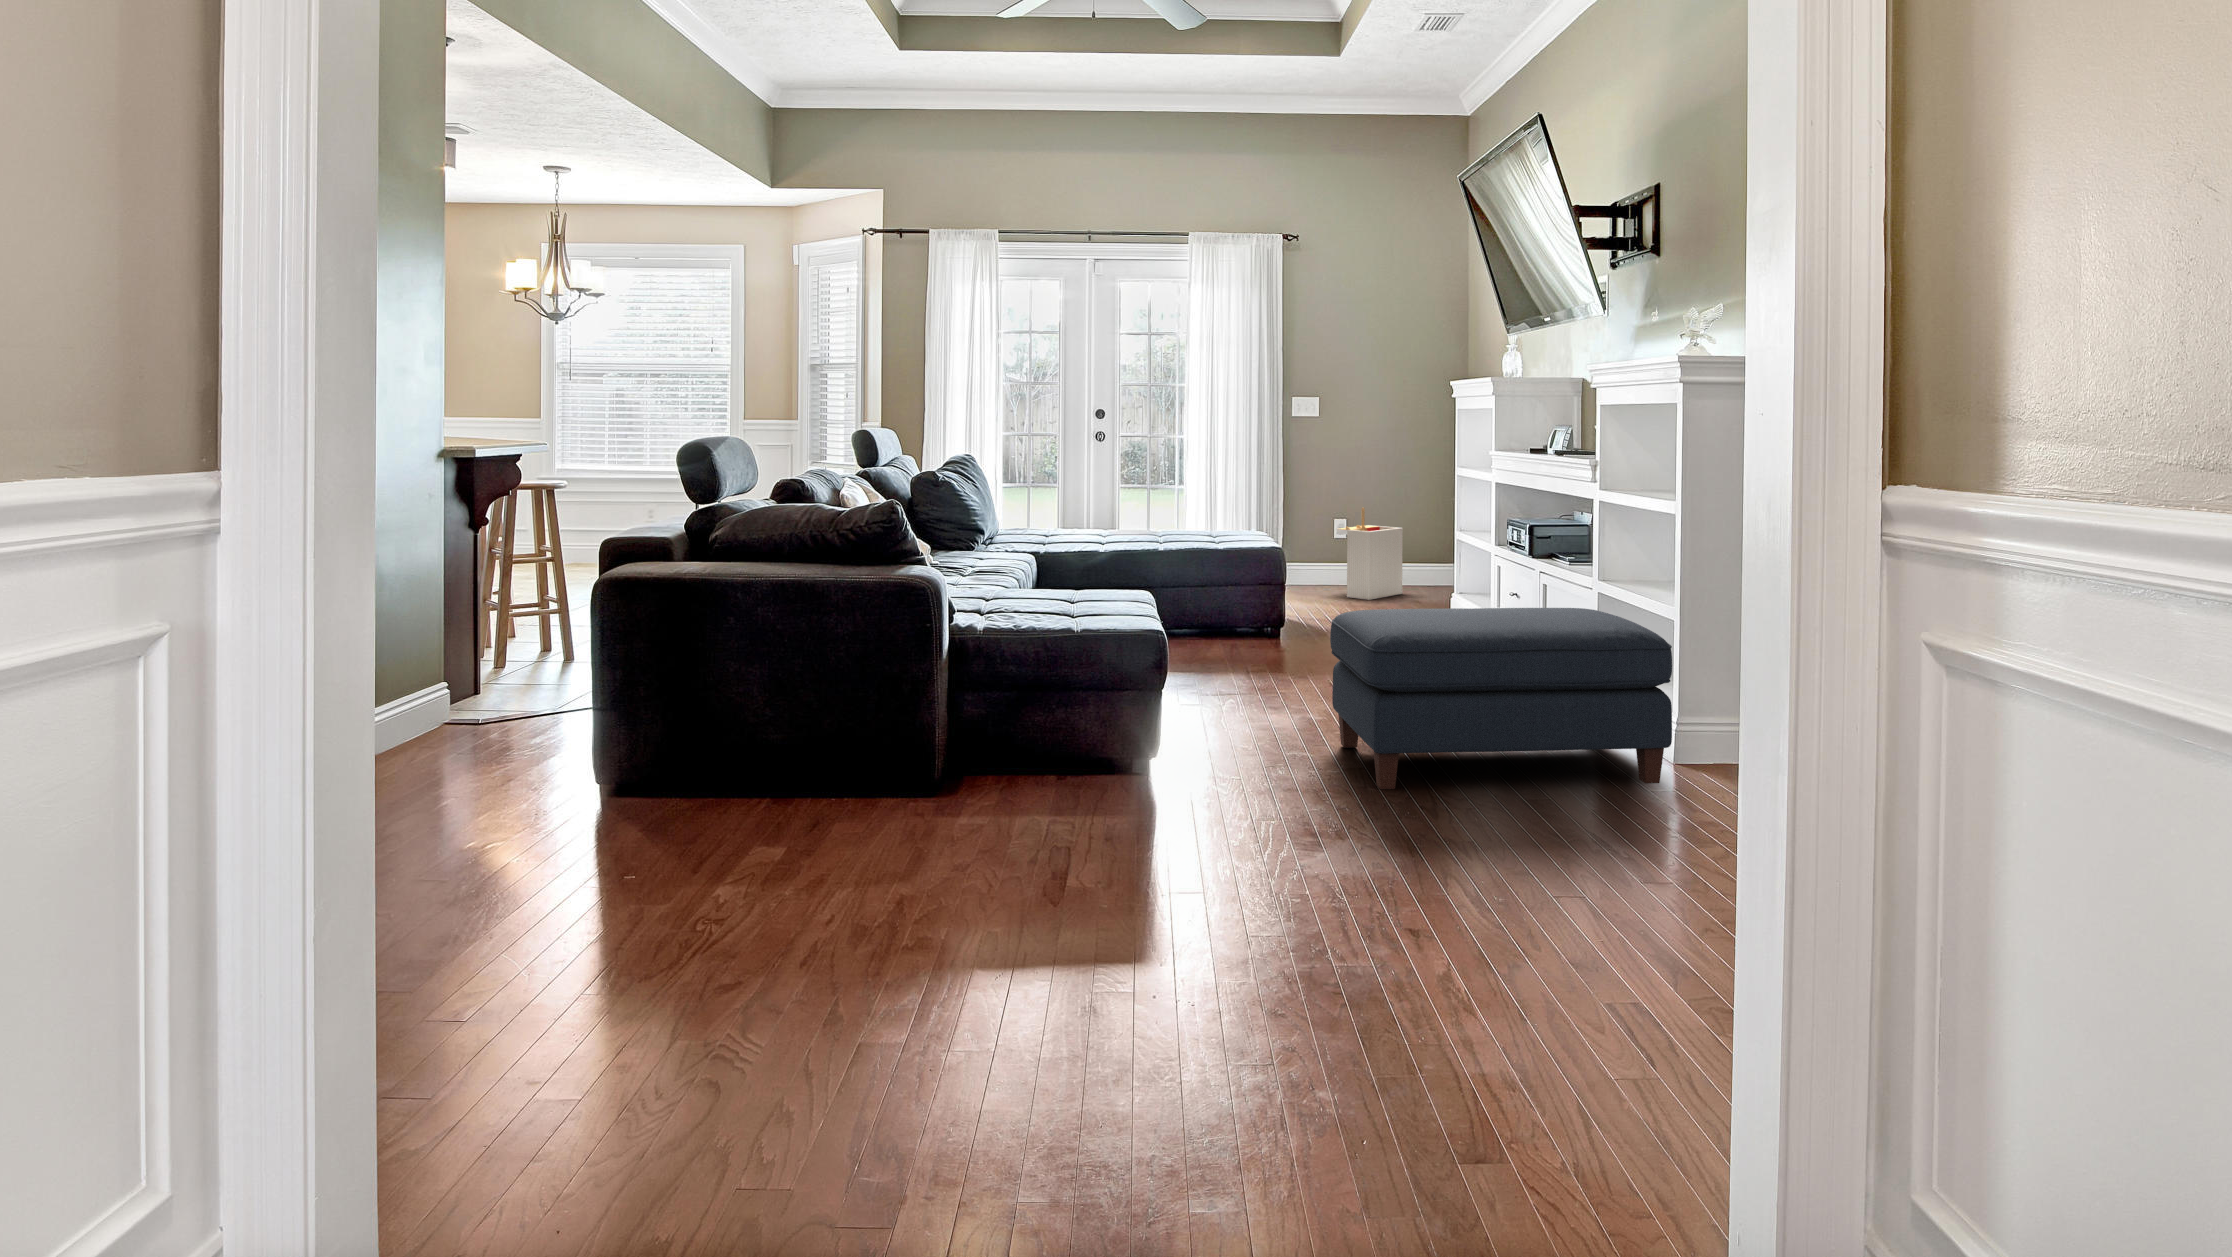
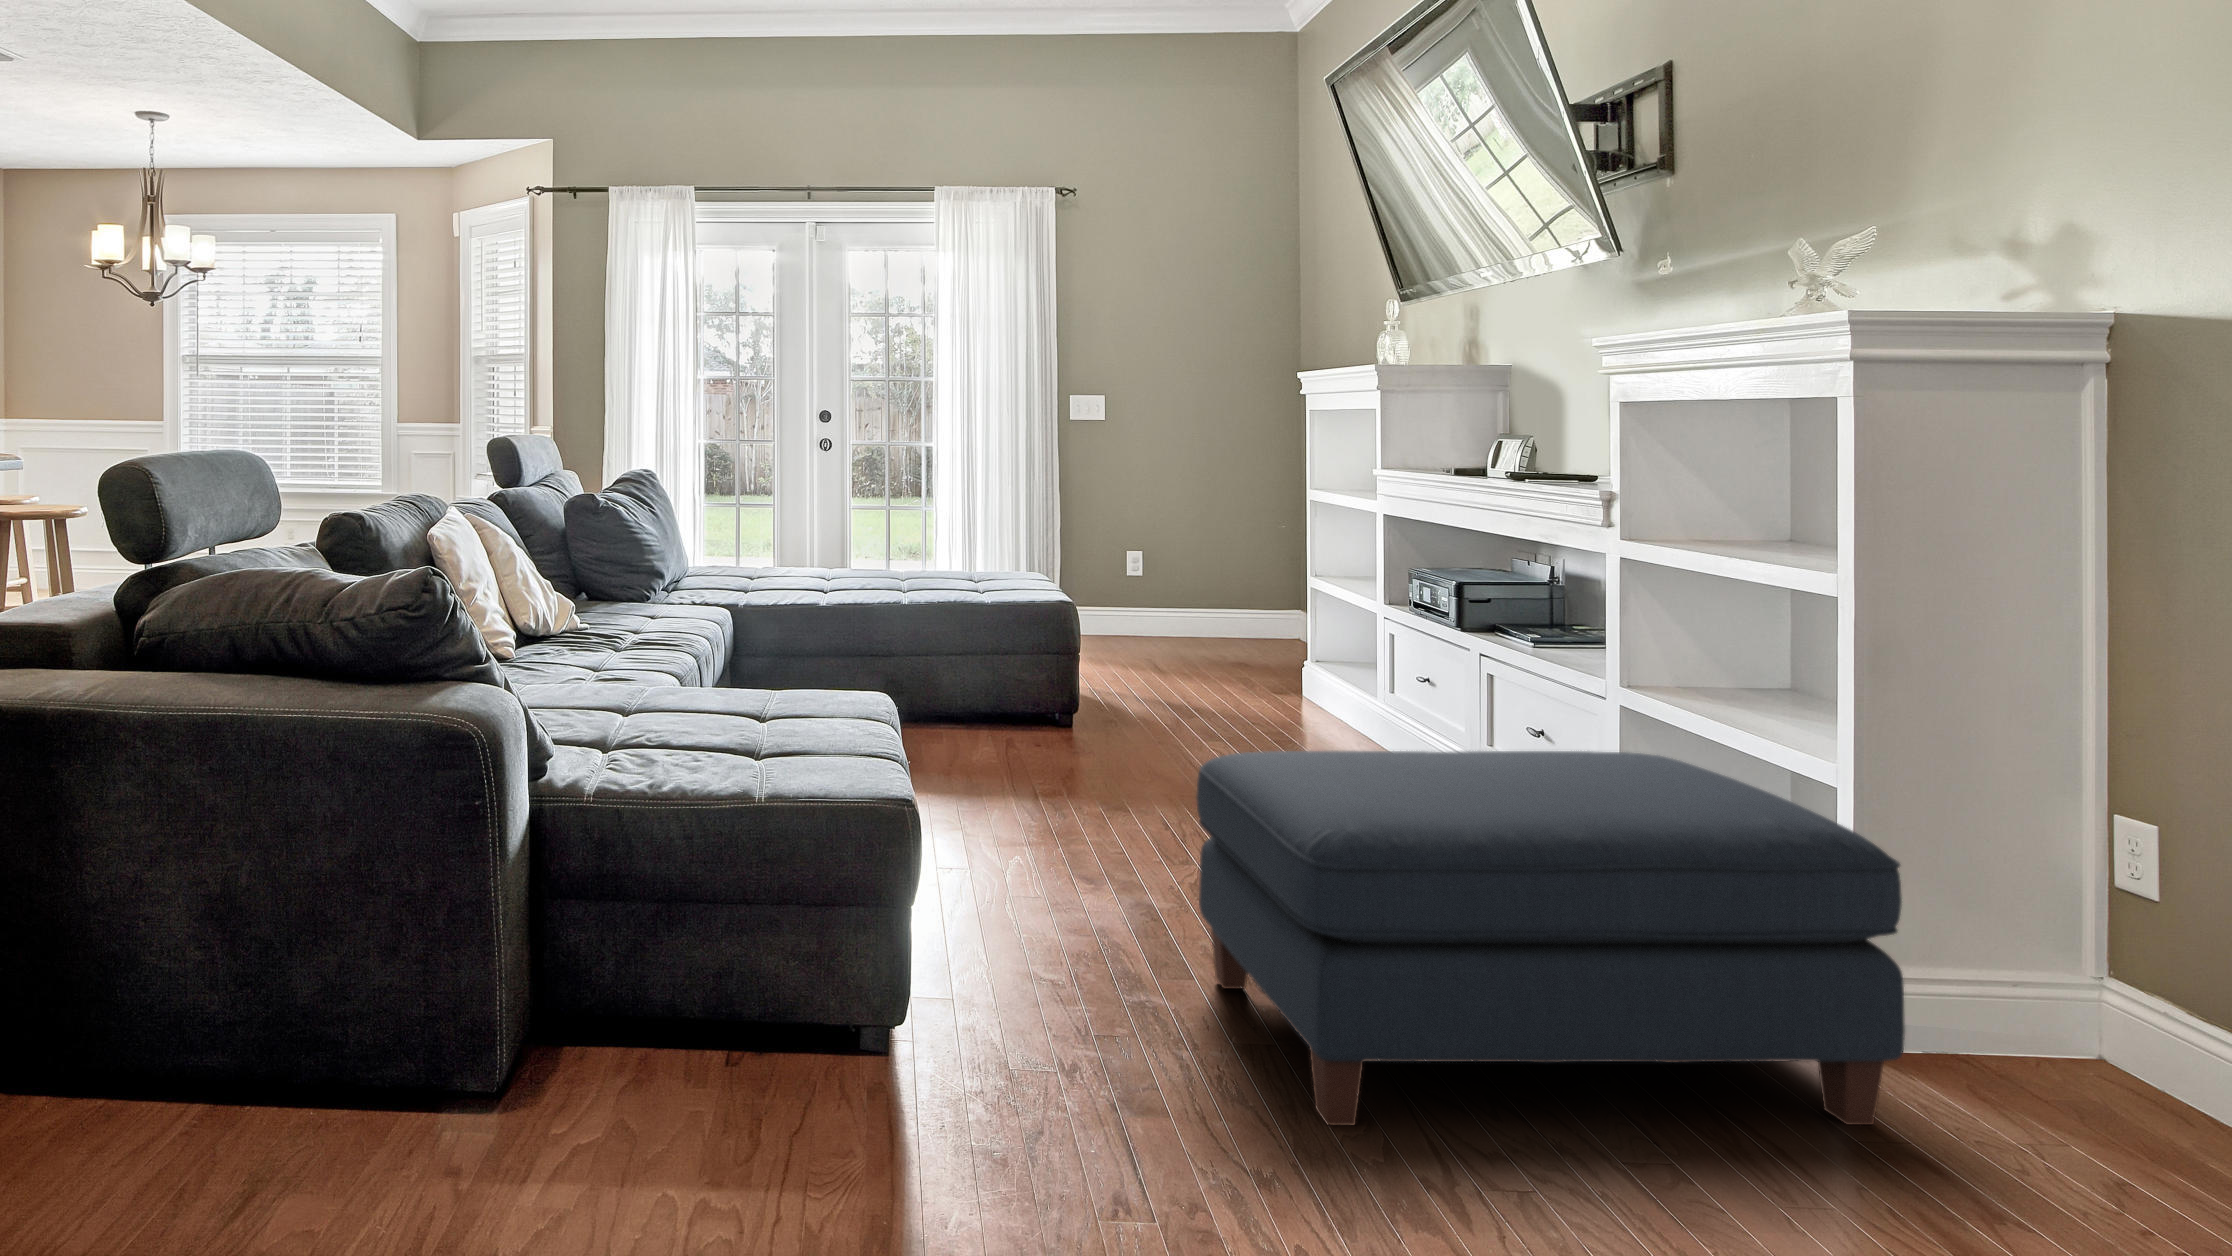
storage bin: present [1337,508,1403,600] -> none [1126,536,1212,657]

